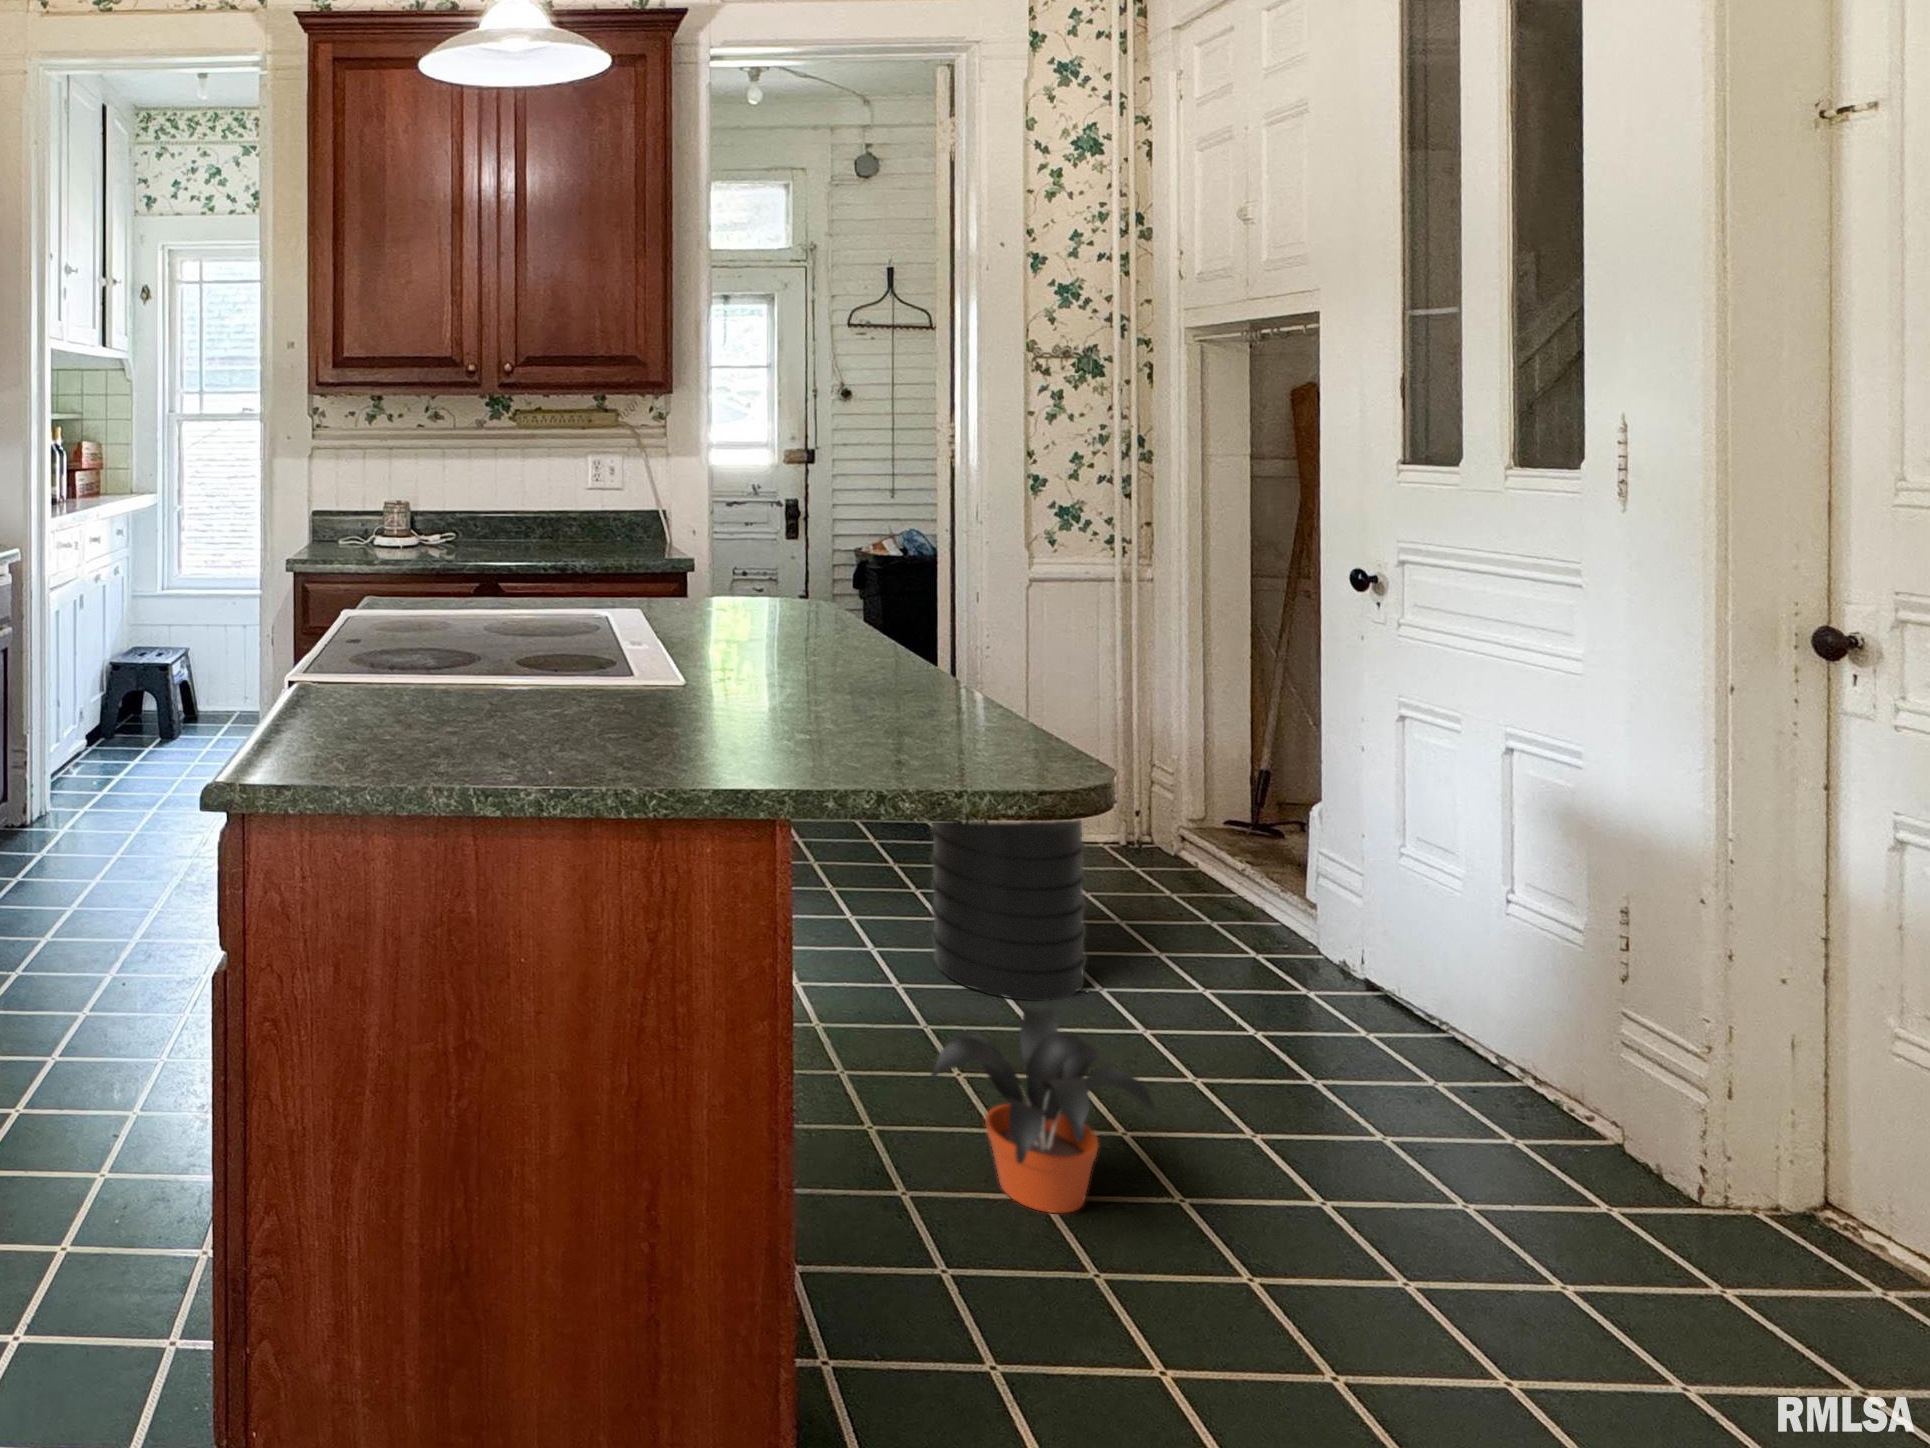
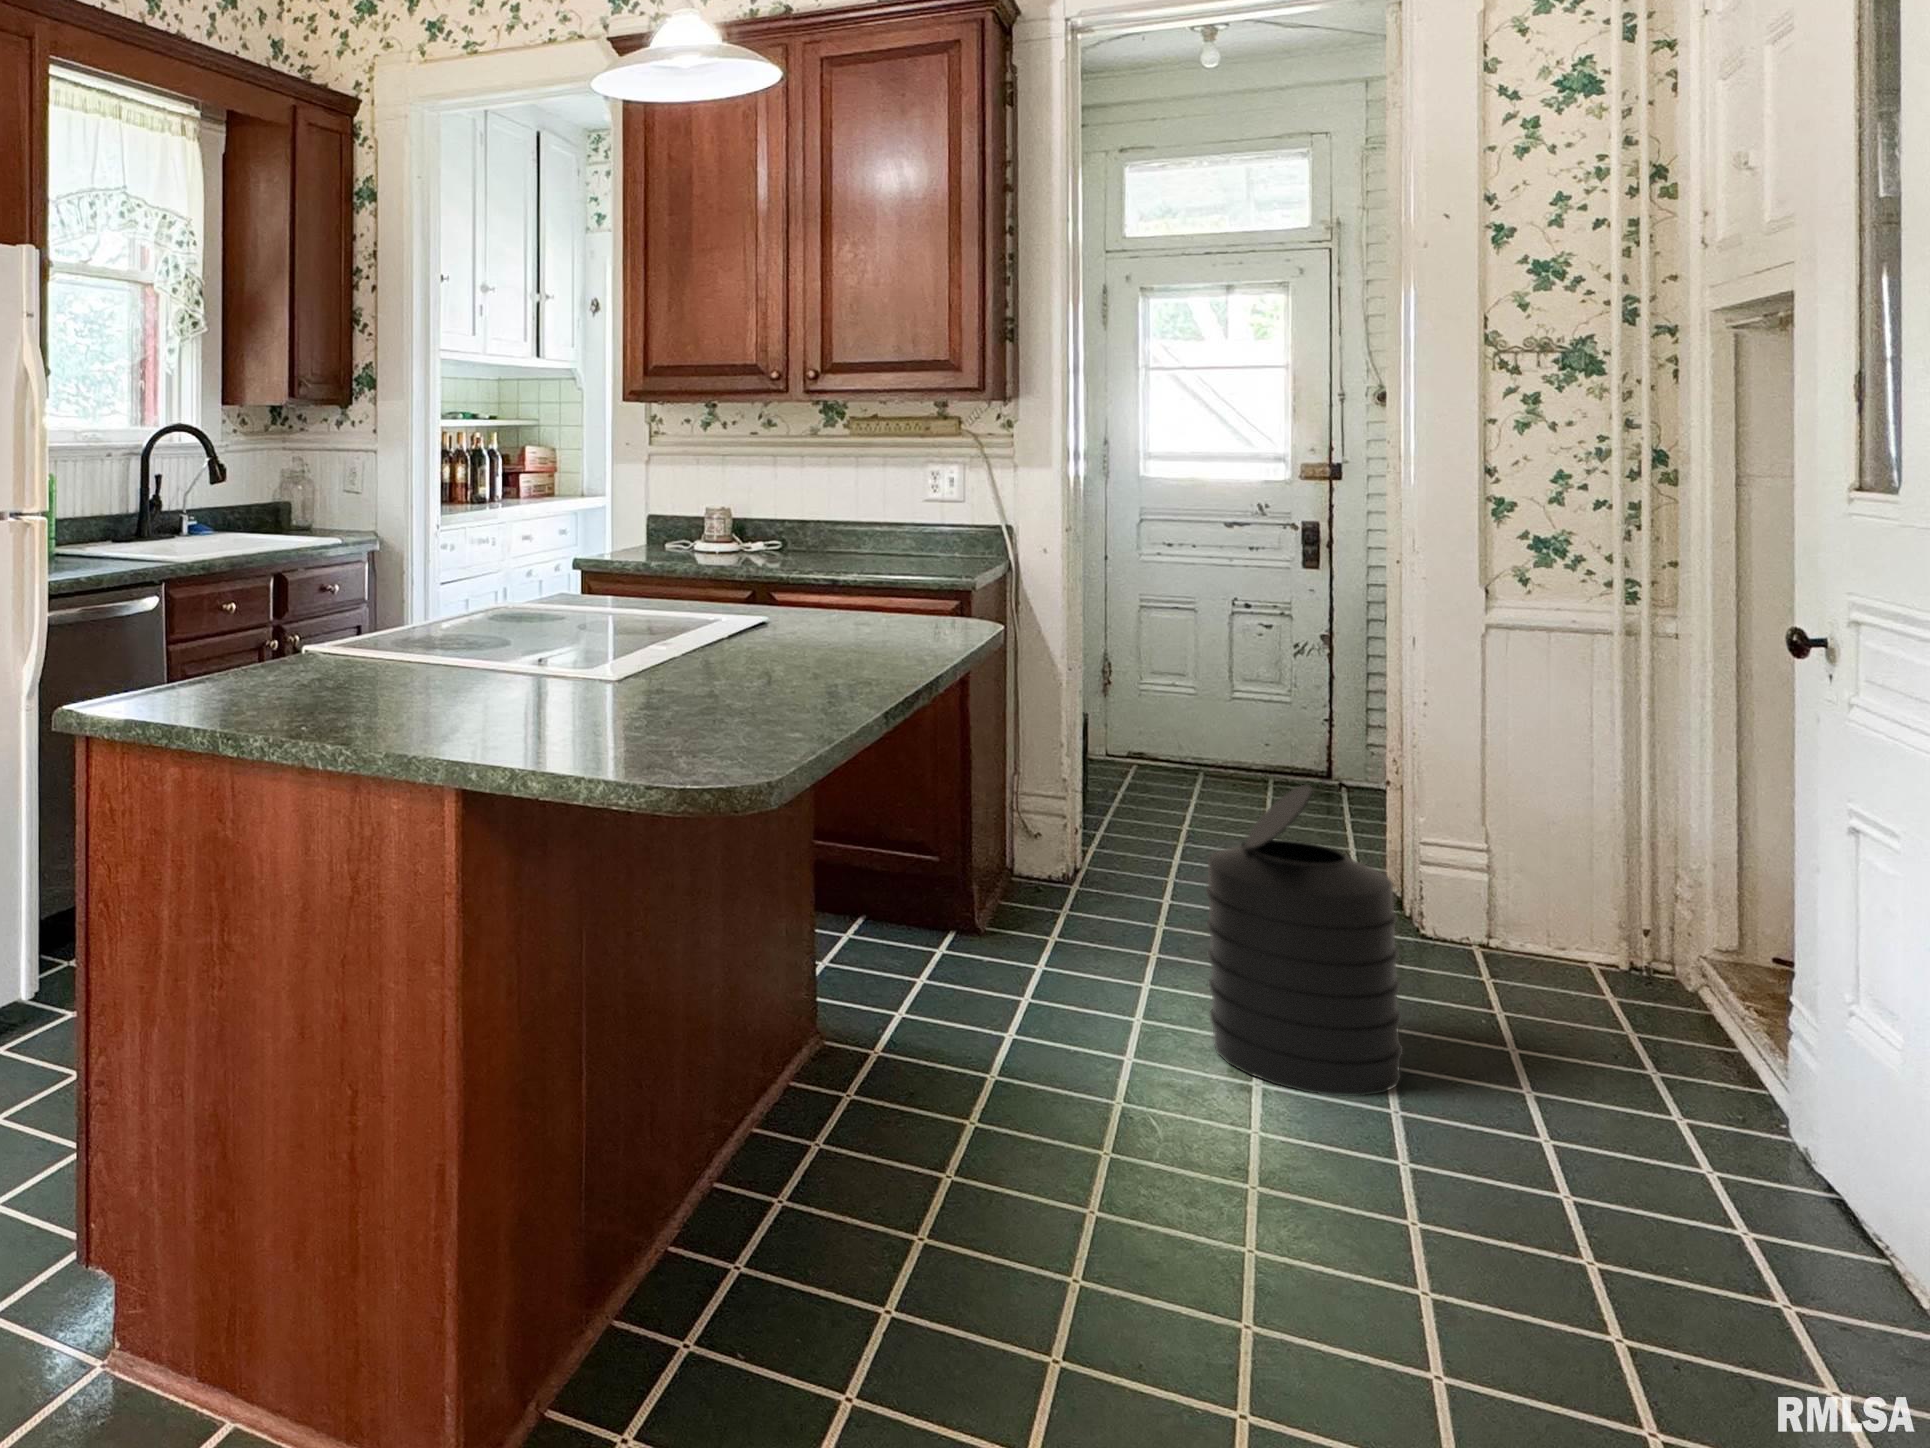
potted plant: present [931,1006,1156,1213] -> none [966,1035,1199,1249]

